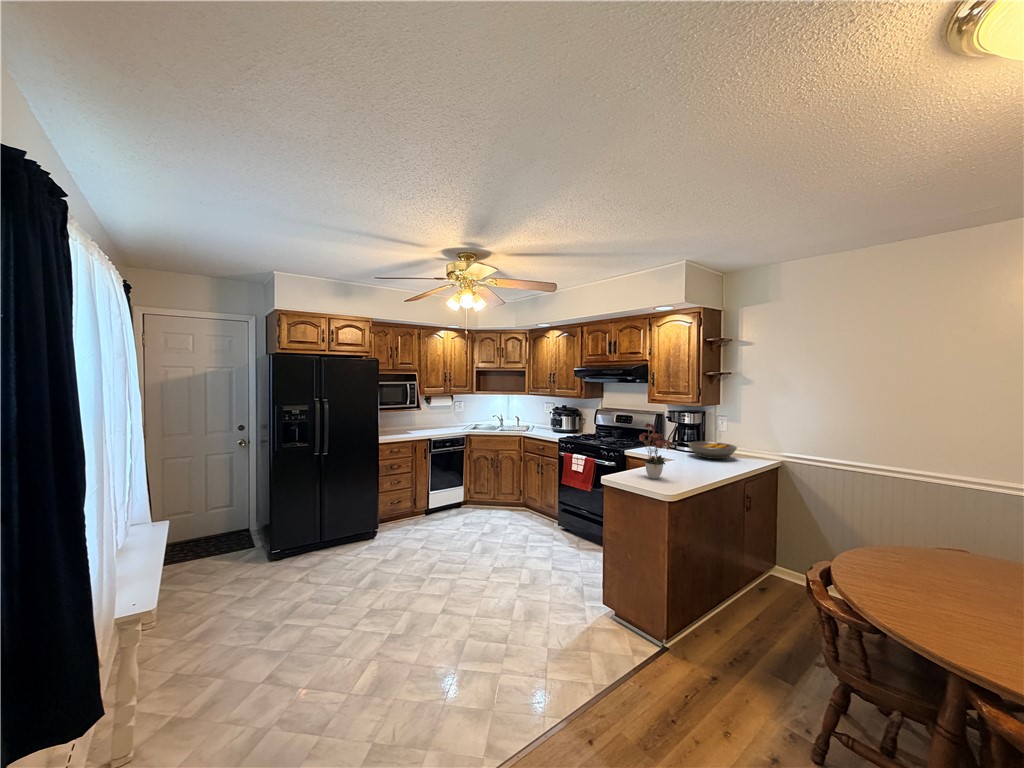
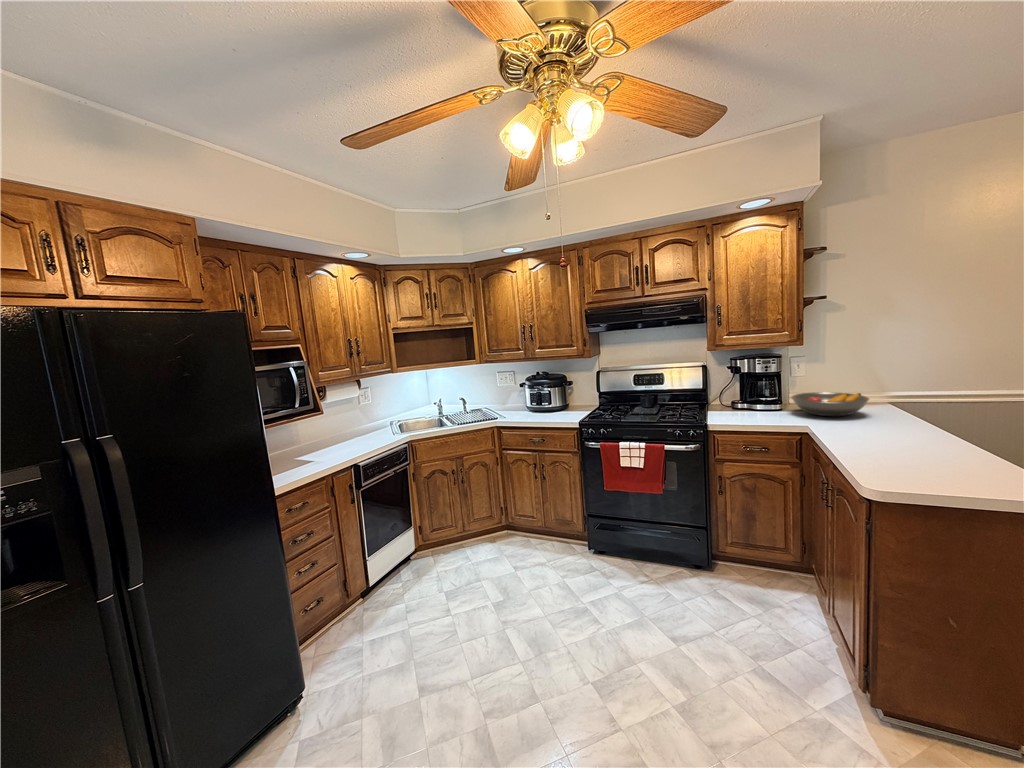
flower arrangement: present [639,423,673,479] -> none [896,372,987,472]

